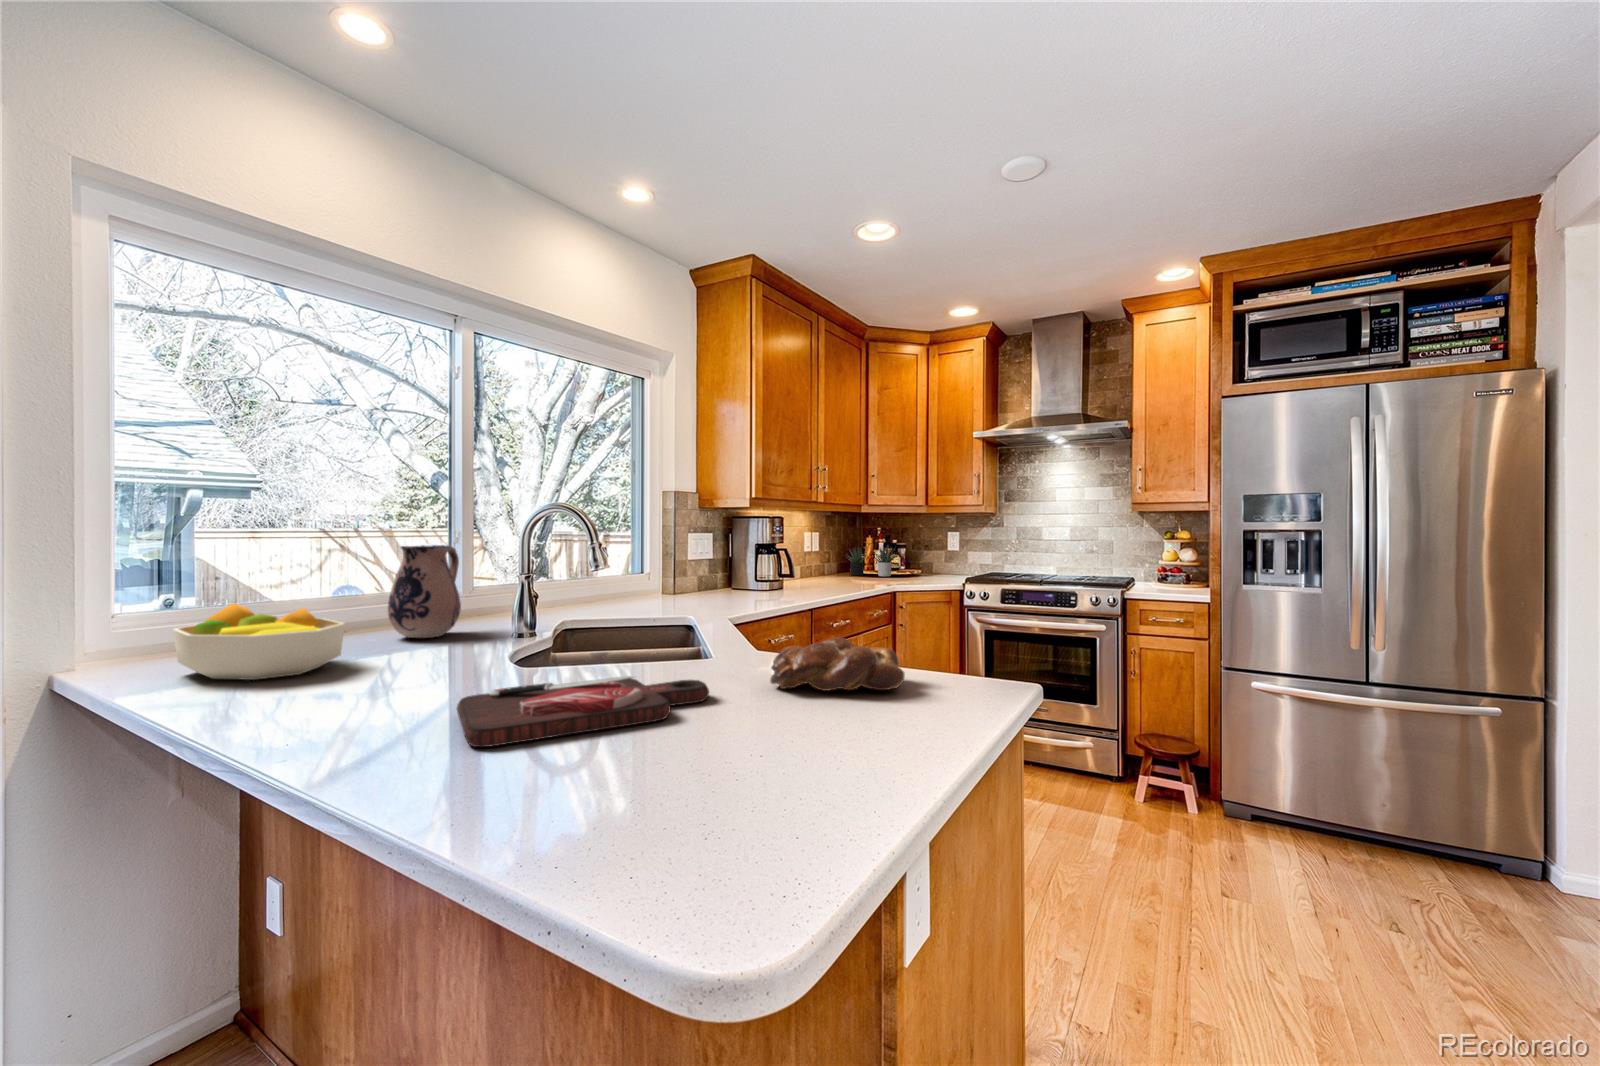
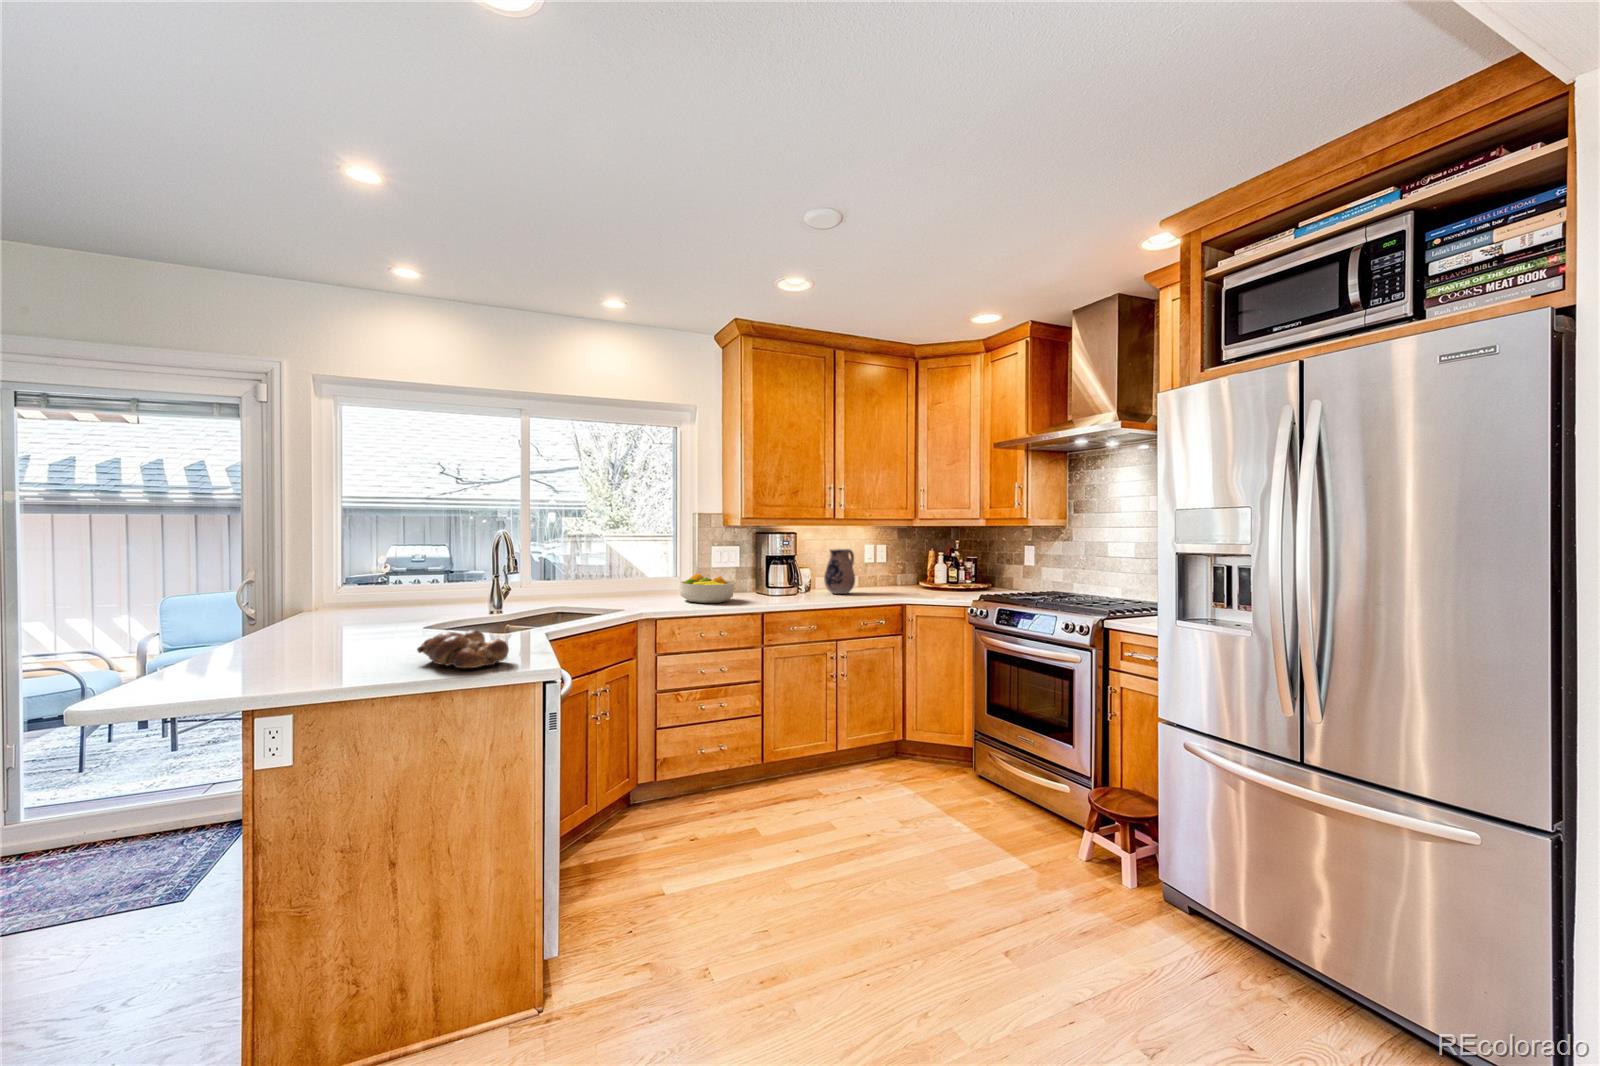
ceramic pitcher: present [388,545,461,638] -> present [824,549,855,594]
succulent plant: present [847,547,897,576] -> none [905,557,952,589]
fruit bowl: present [173,604,345,680] -> present [679,573,734,603]
cutting board: present [457,676,709,747] -> none [221,641,394,667]

